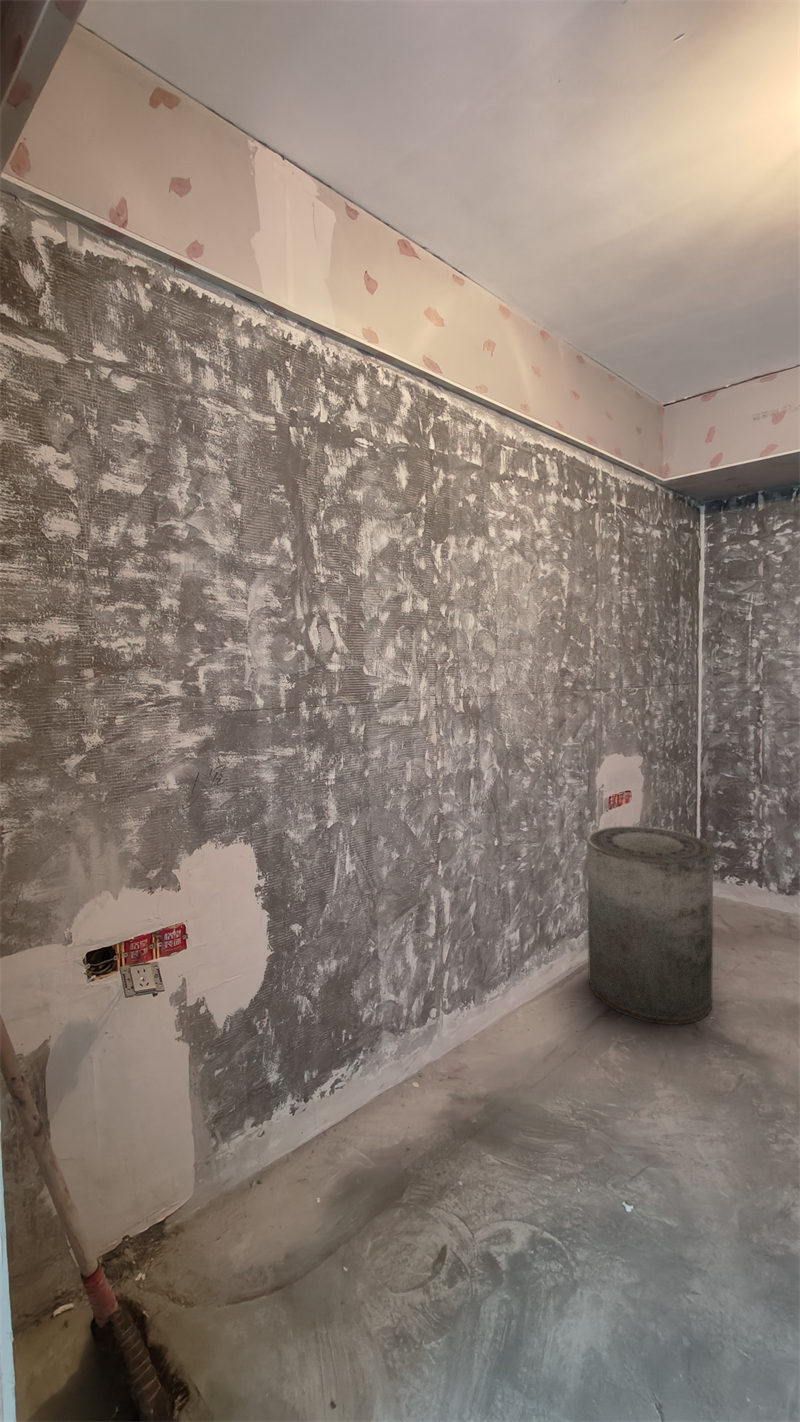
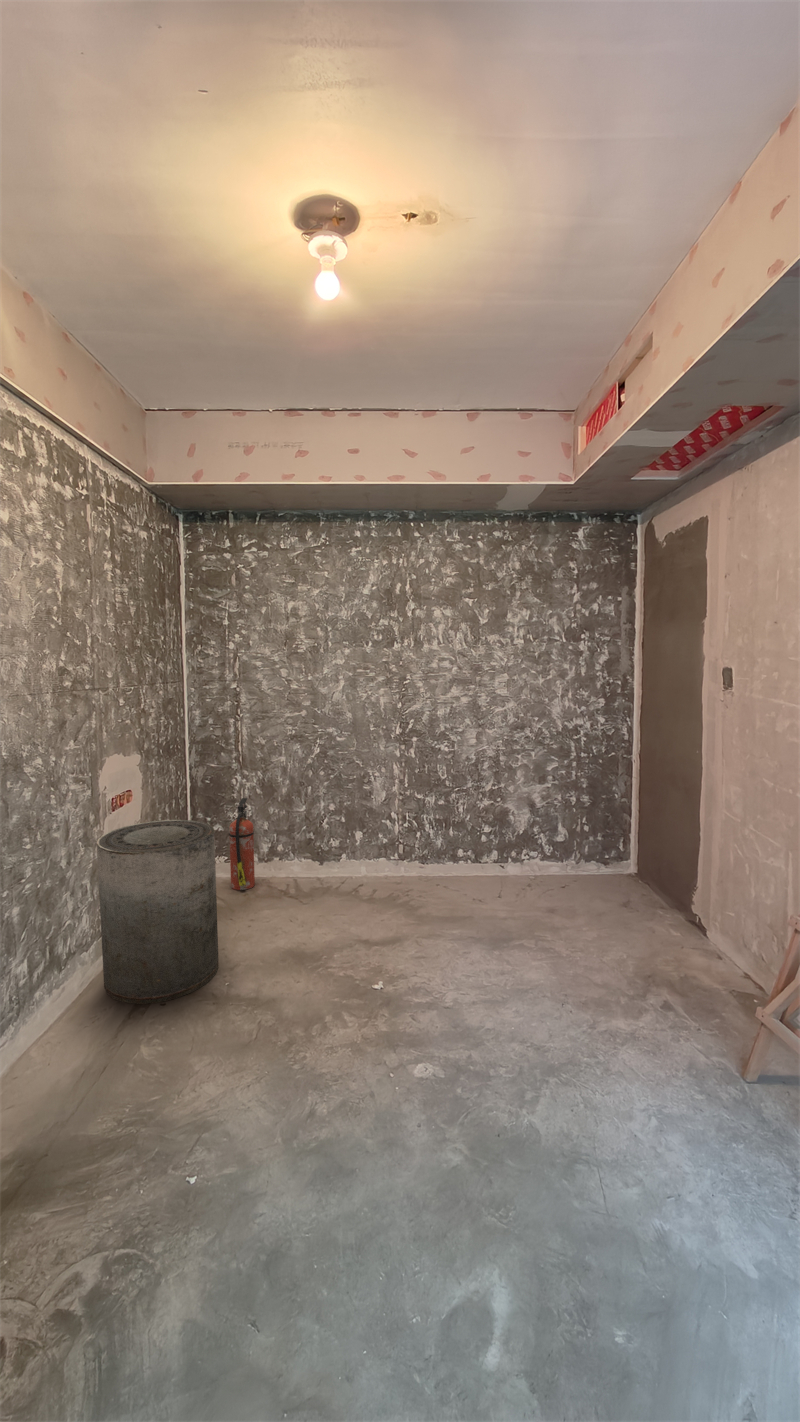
fire extinguisher: none [741,819,775,926] -> present [229,798,255,890]

